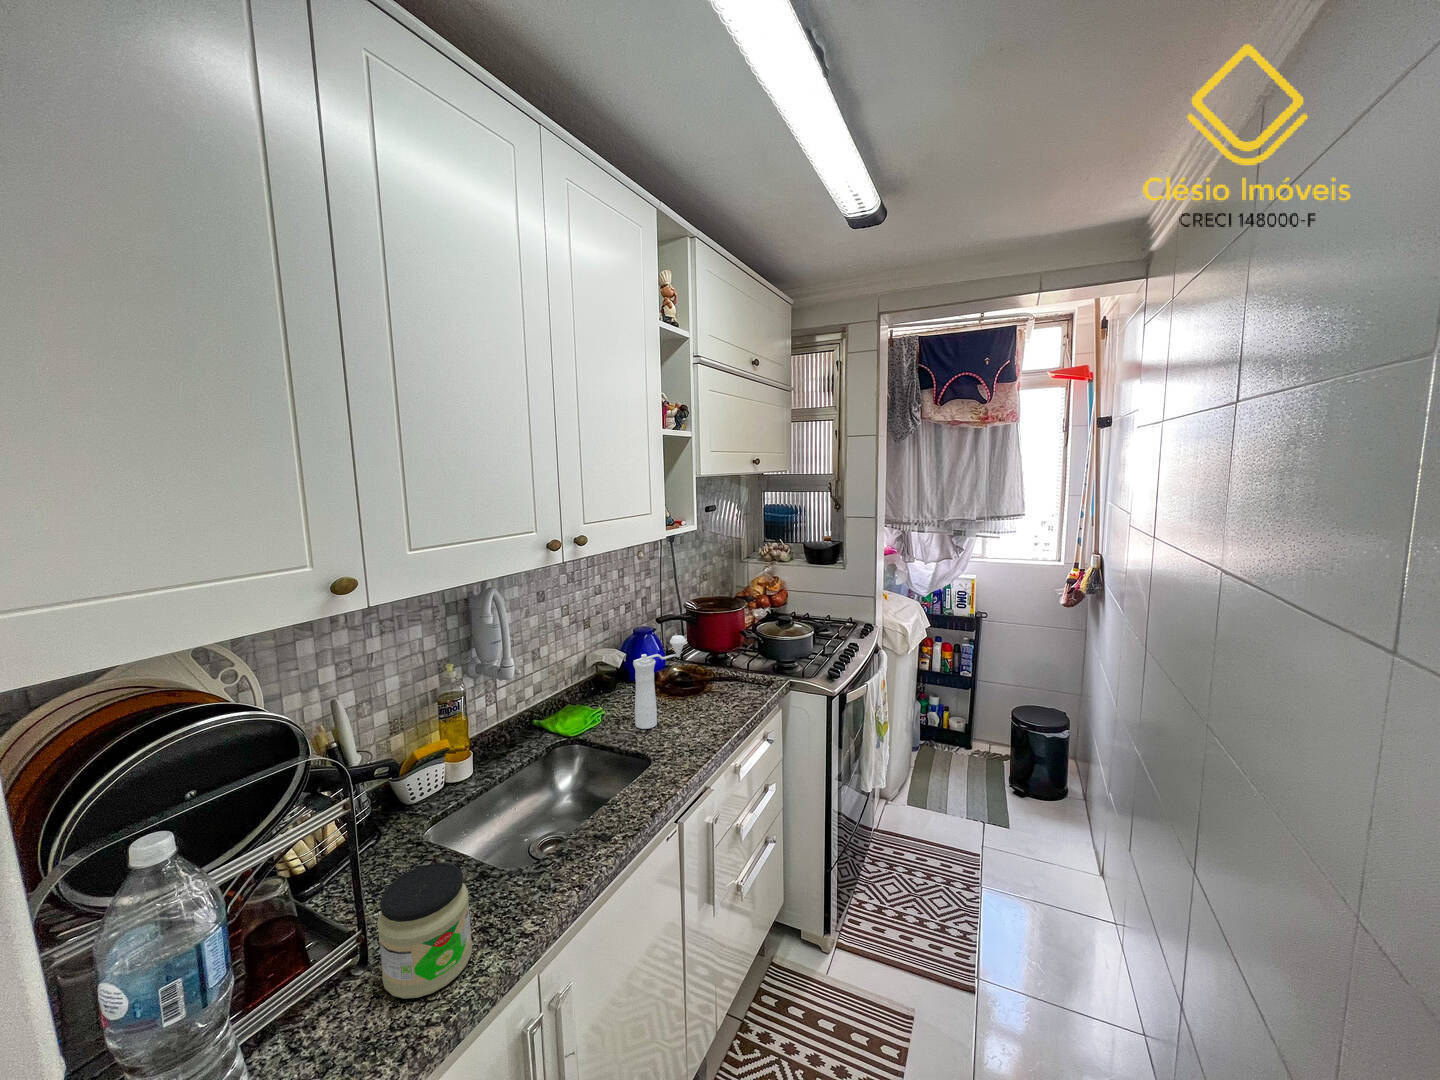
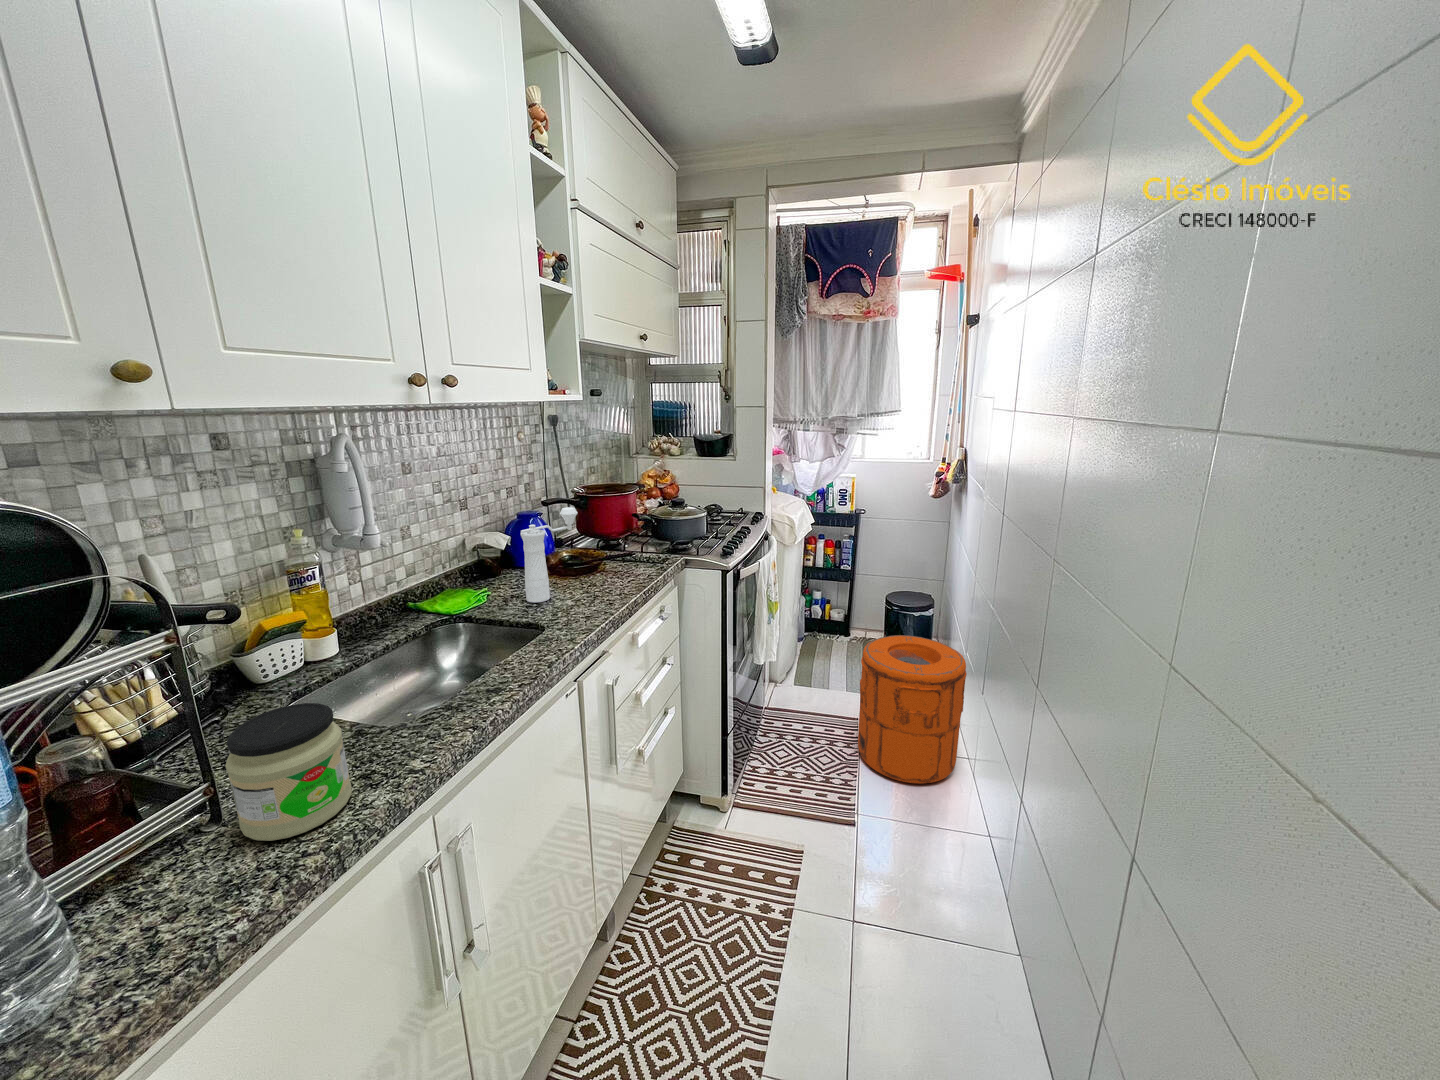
trash can: none [979,769,1108,953] -> present [858,635,967,783]

